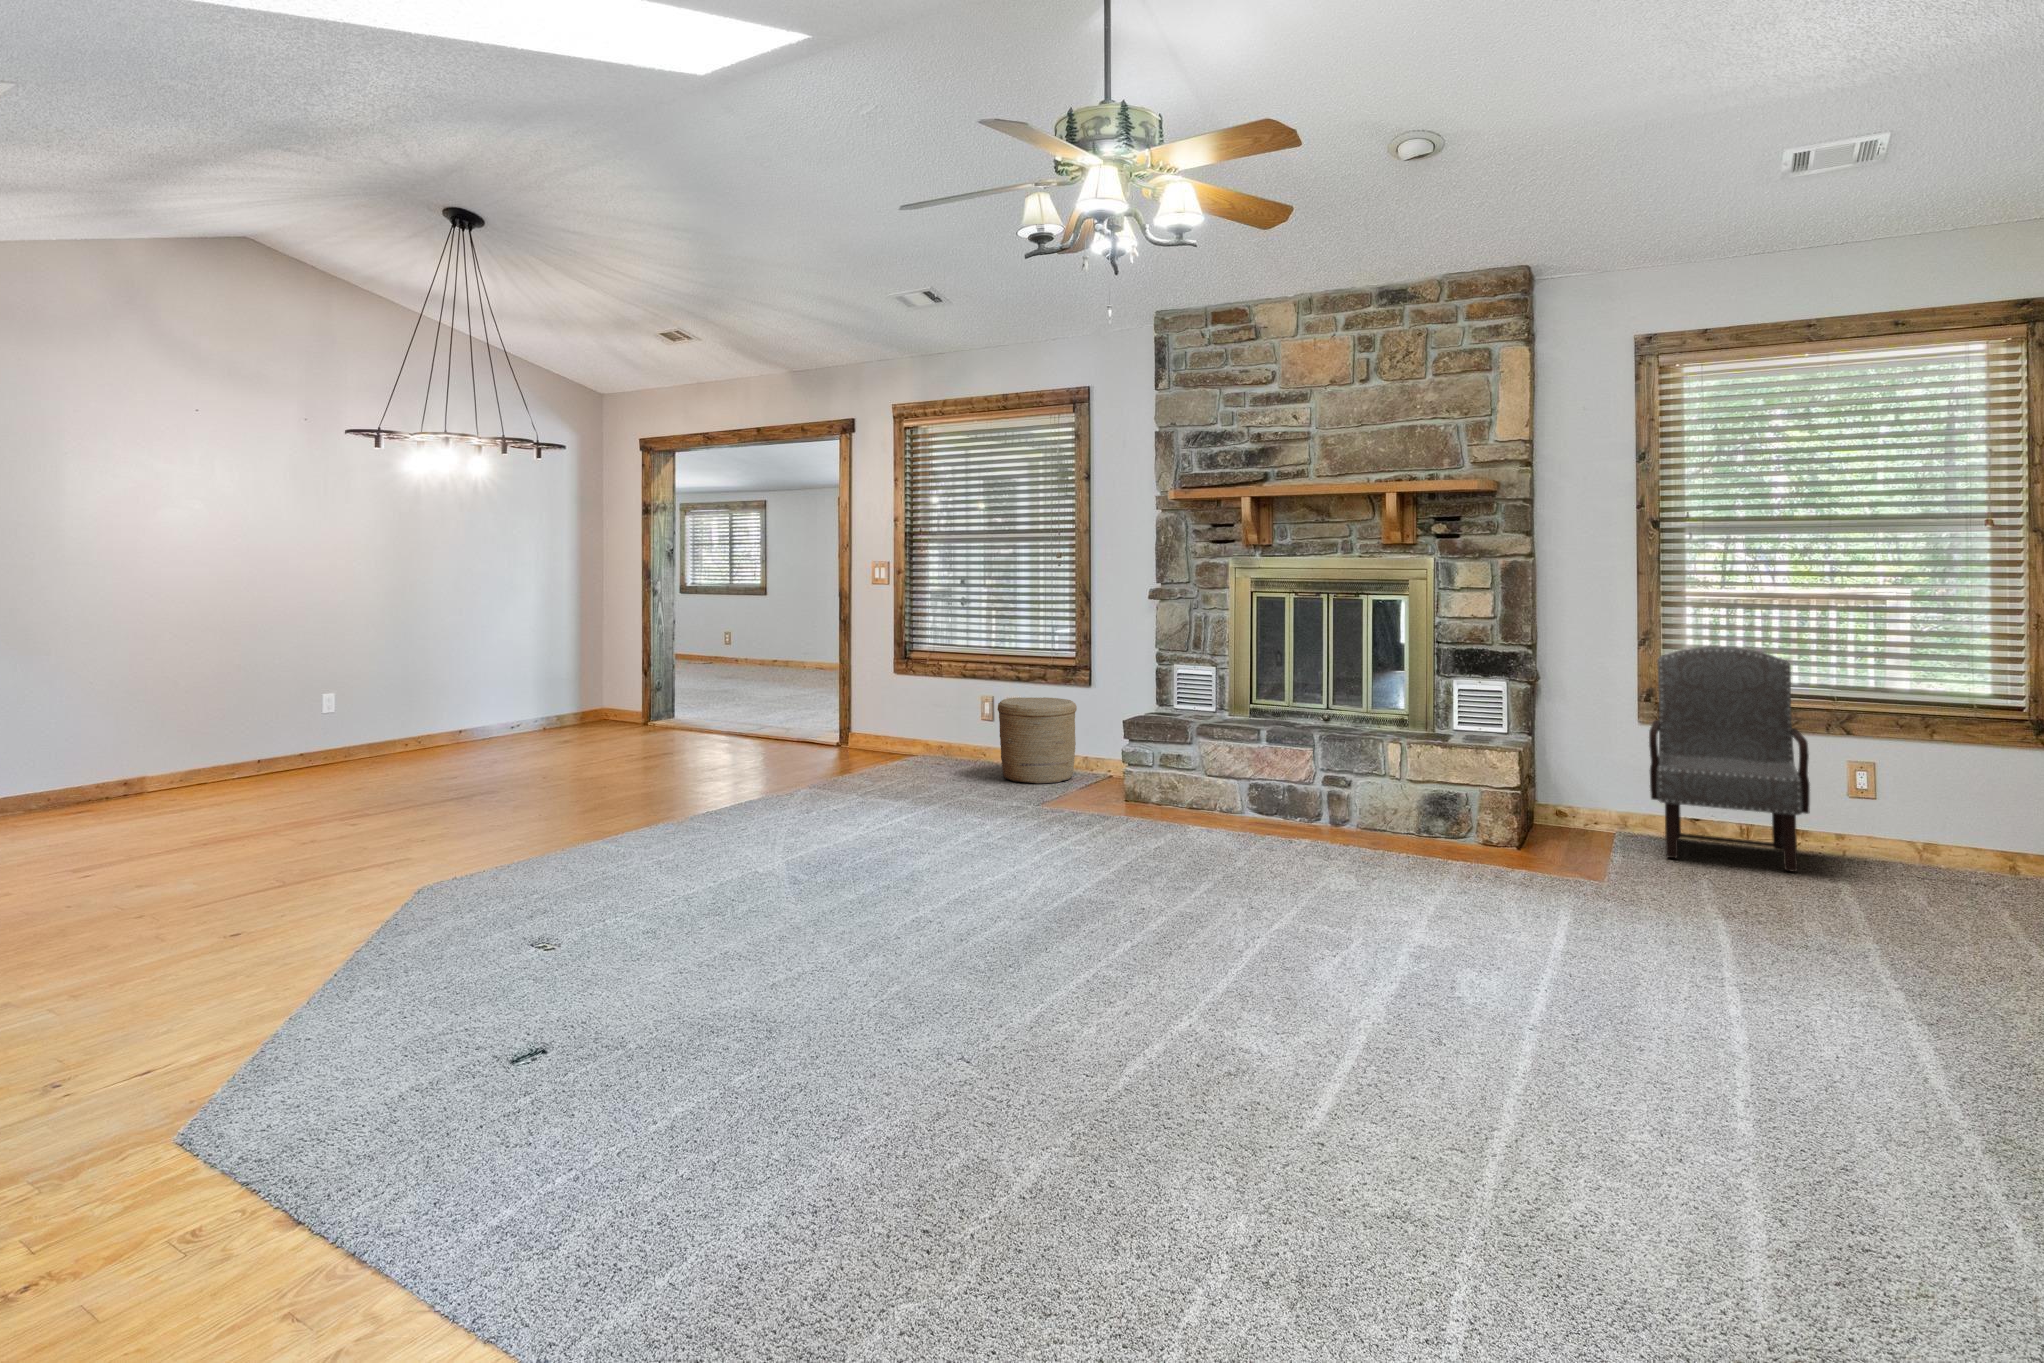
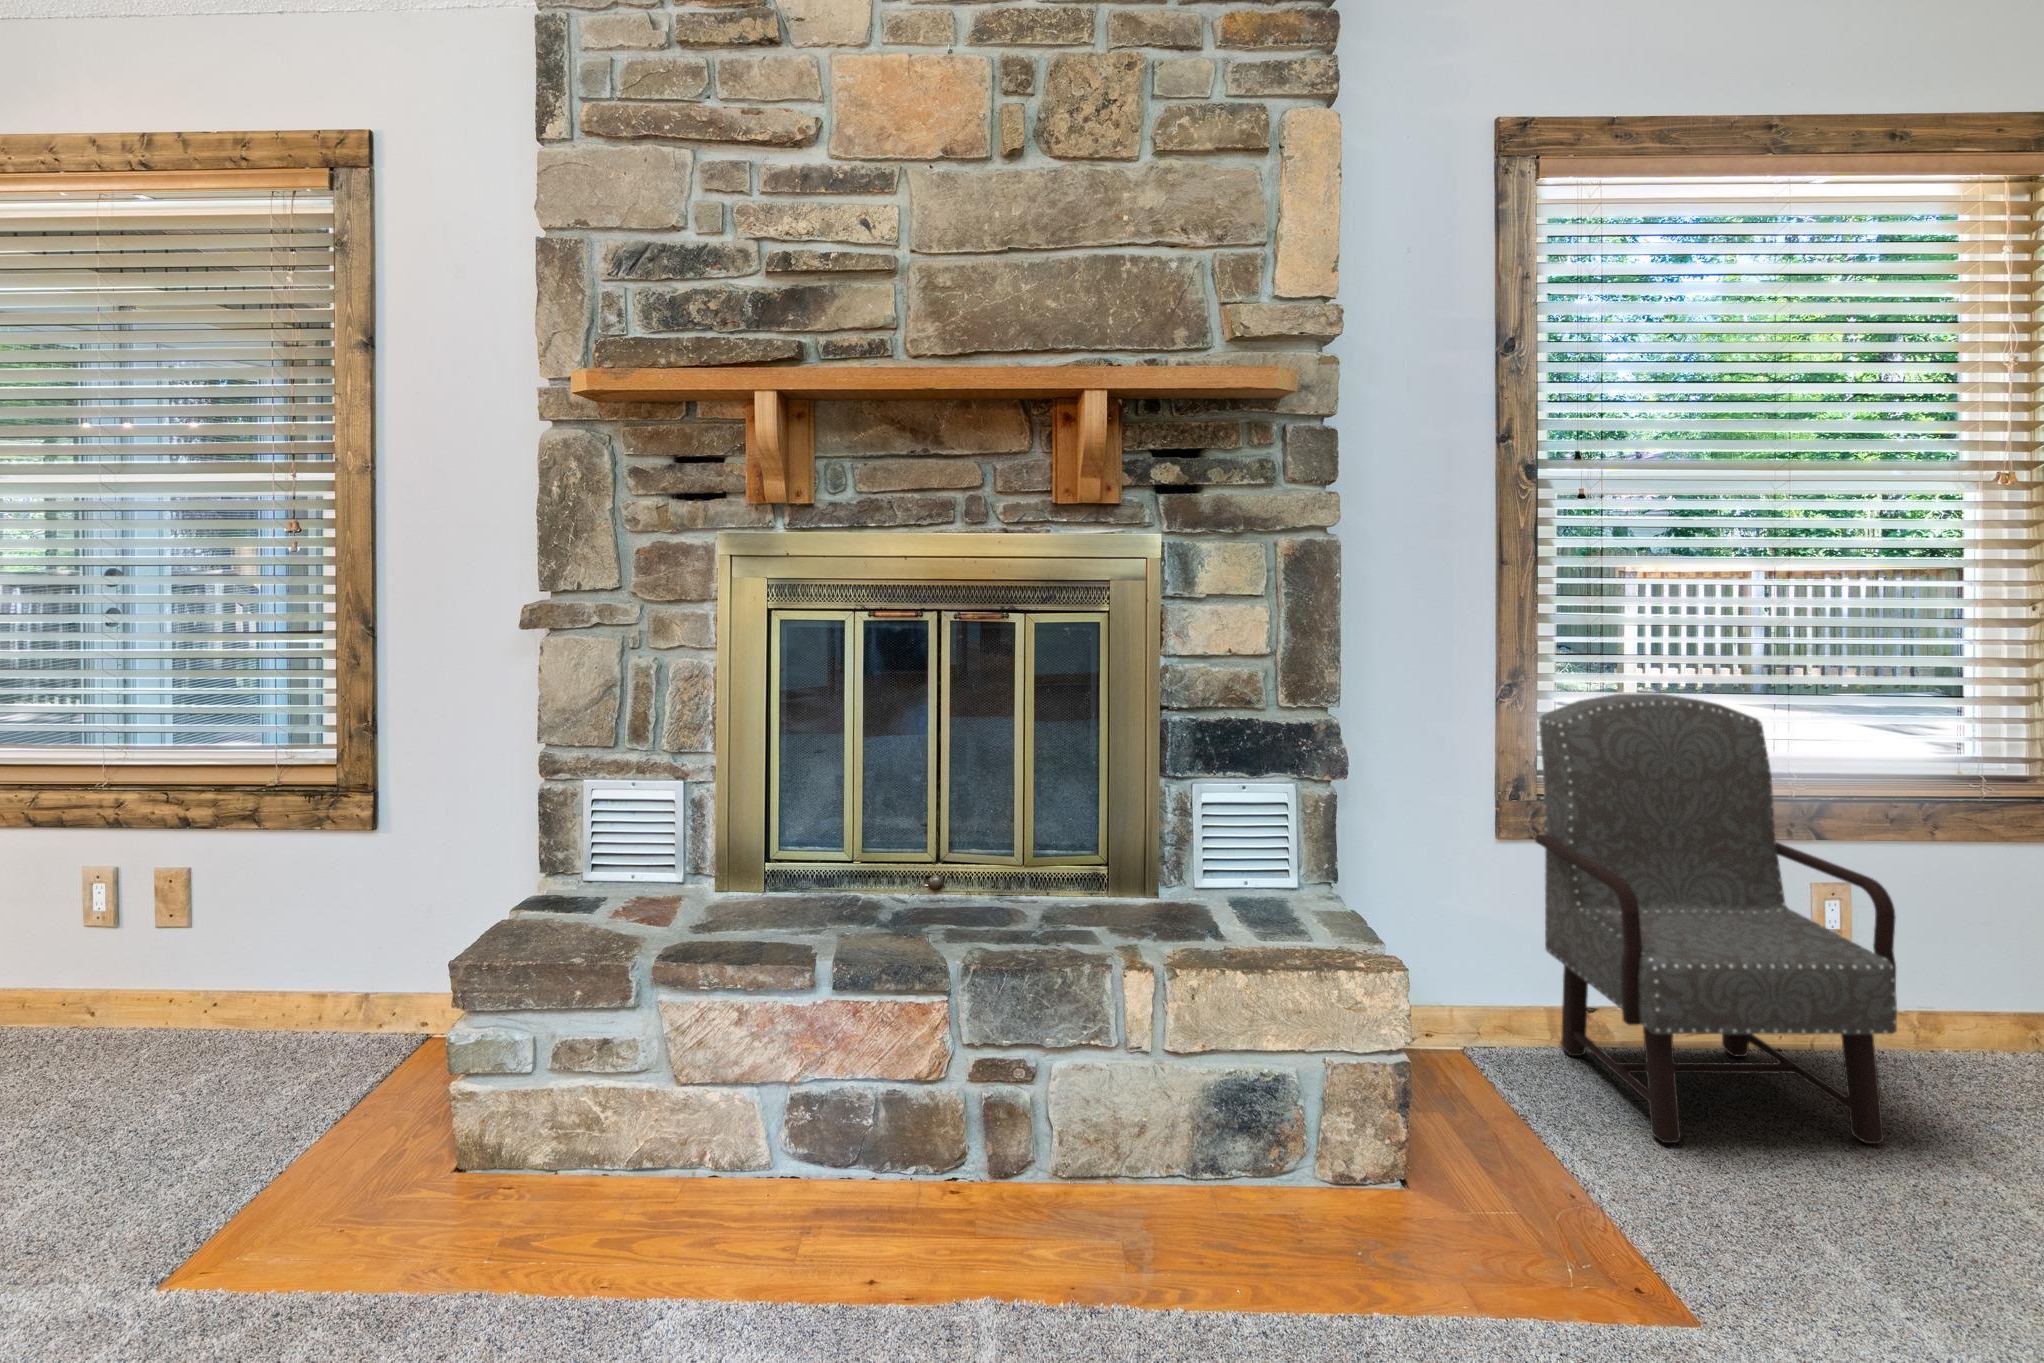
woven basket: present [997,697,1077,783] -> none [87,864,330,1120]

